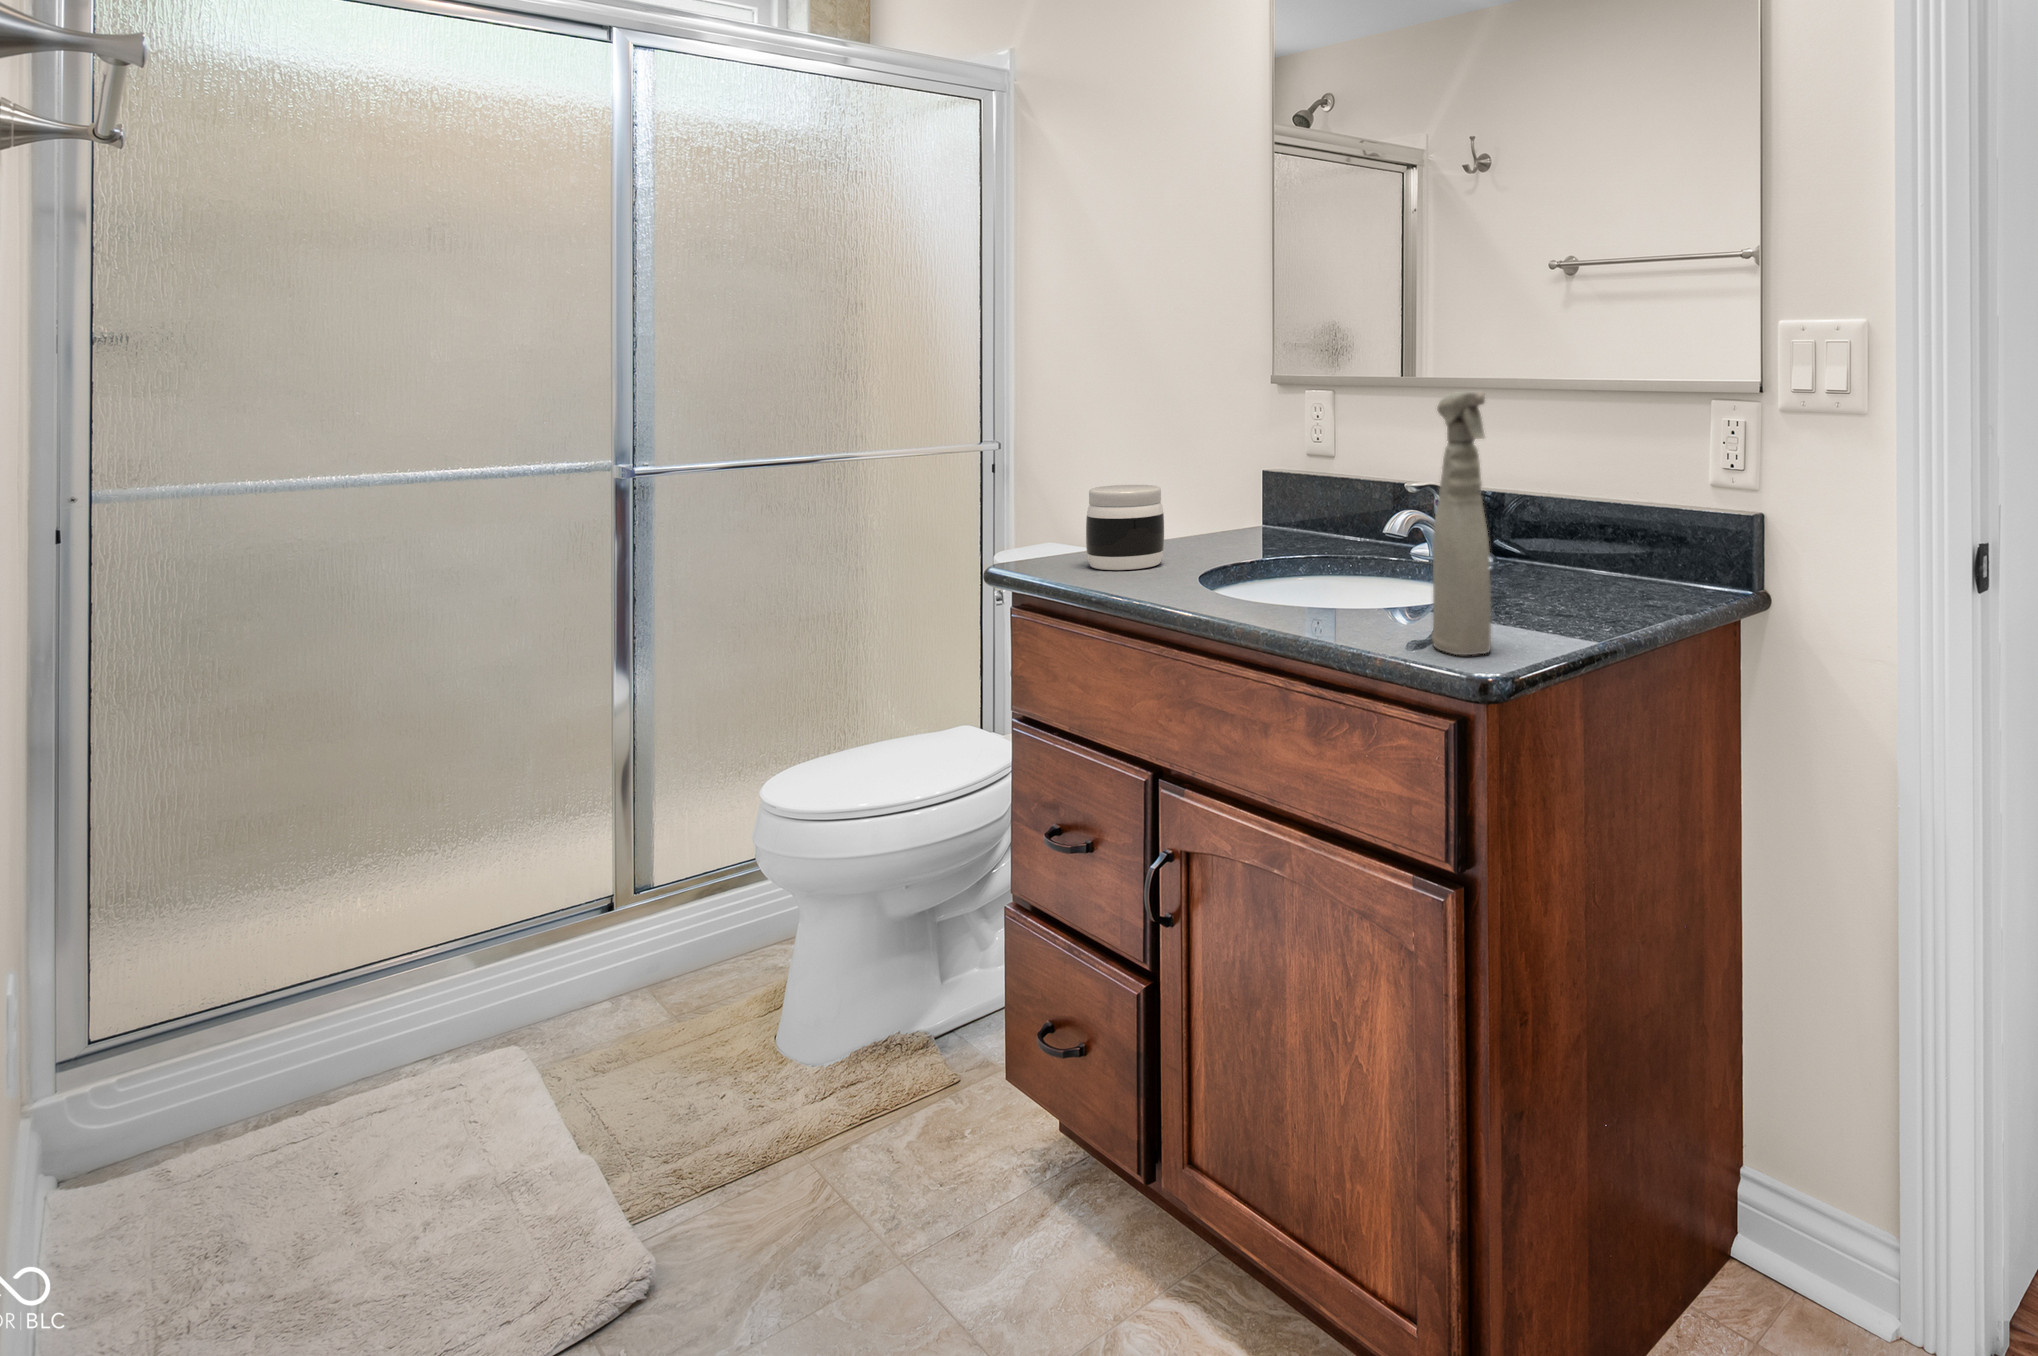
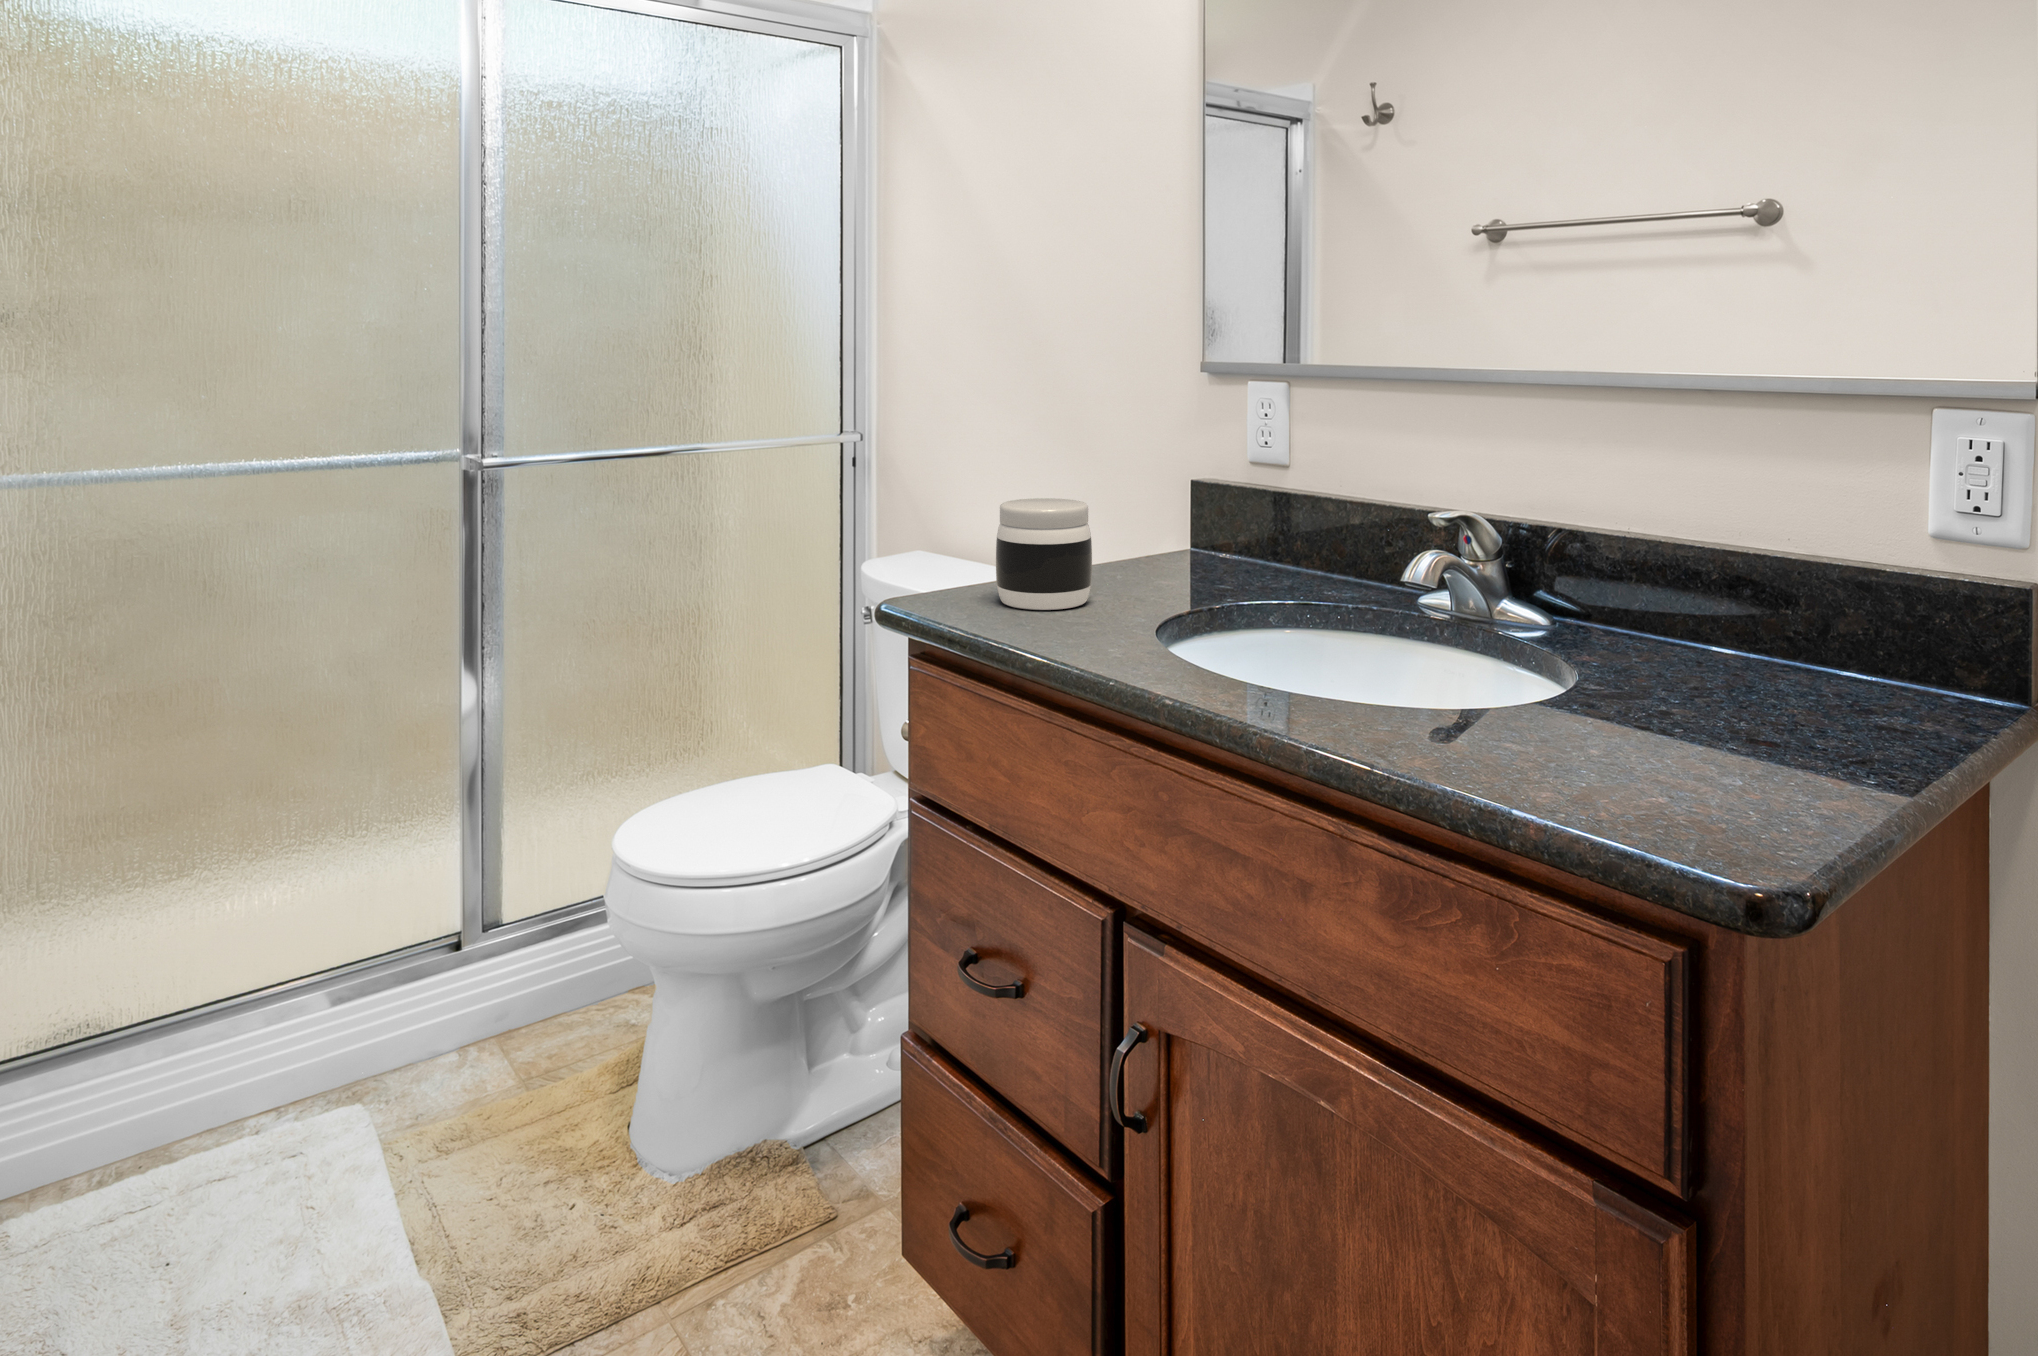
spray bottle: present [1432,392,1491,655] -> none [1607,396,1735,834]

